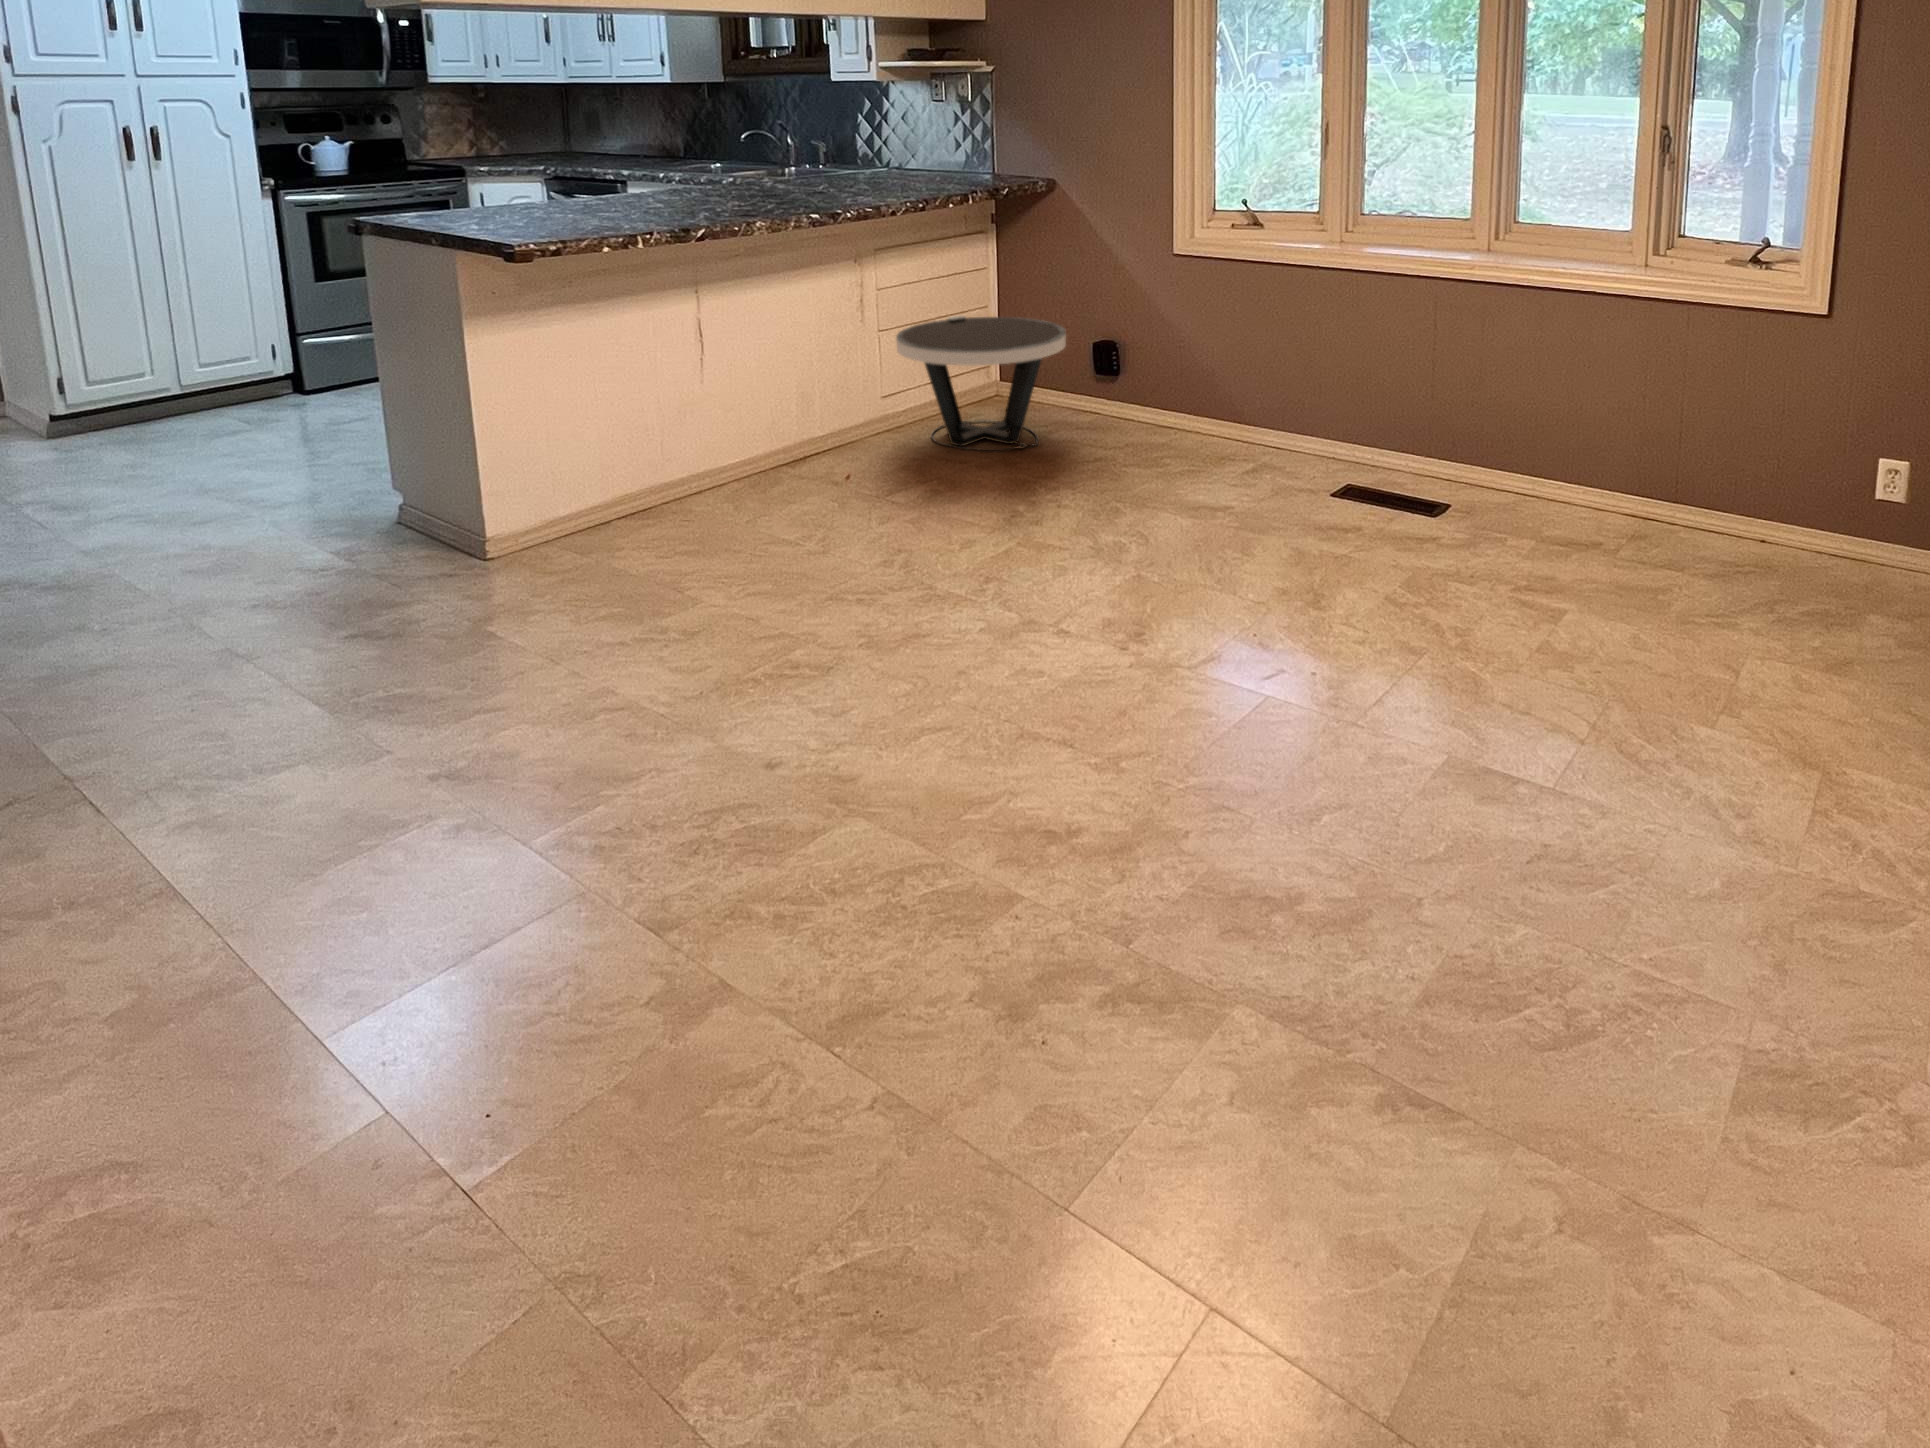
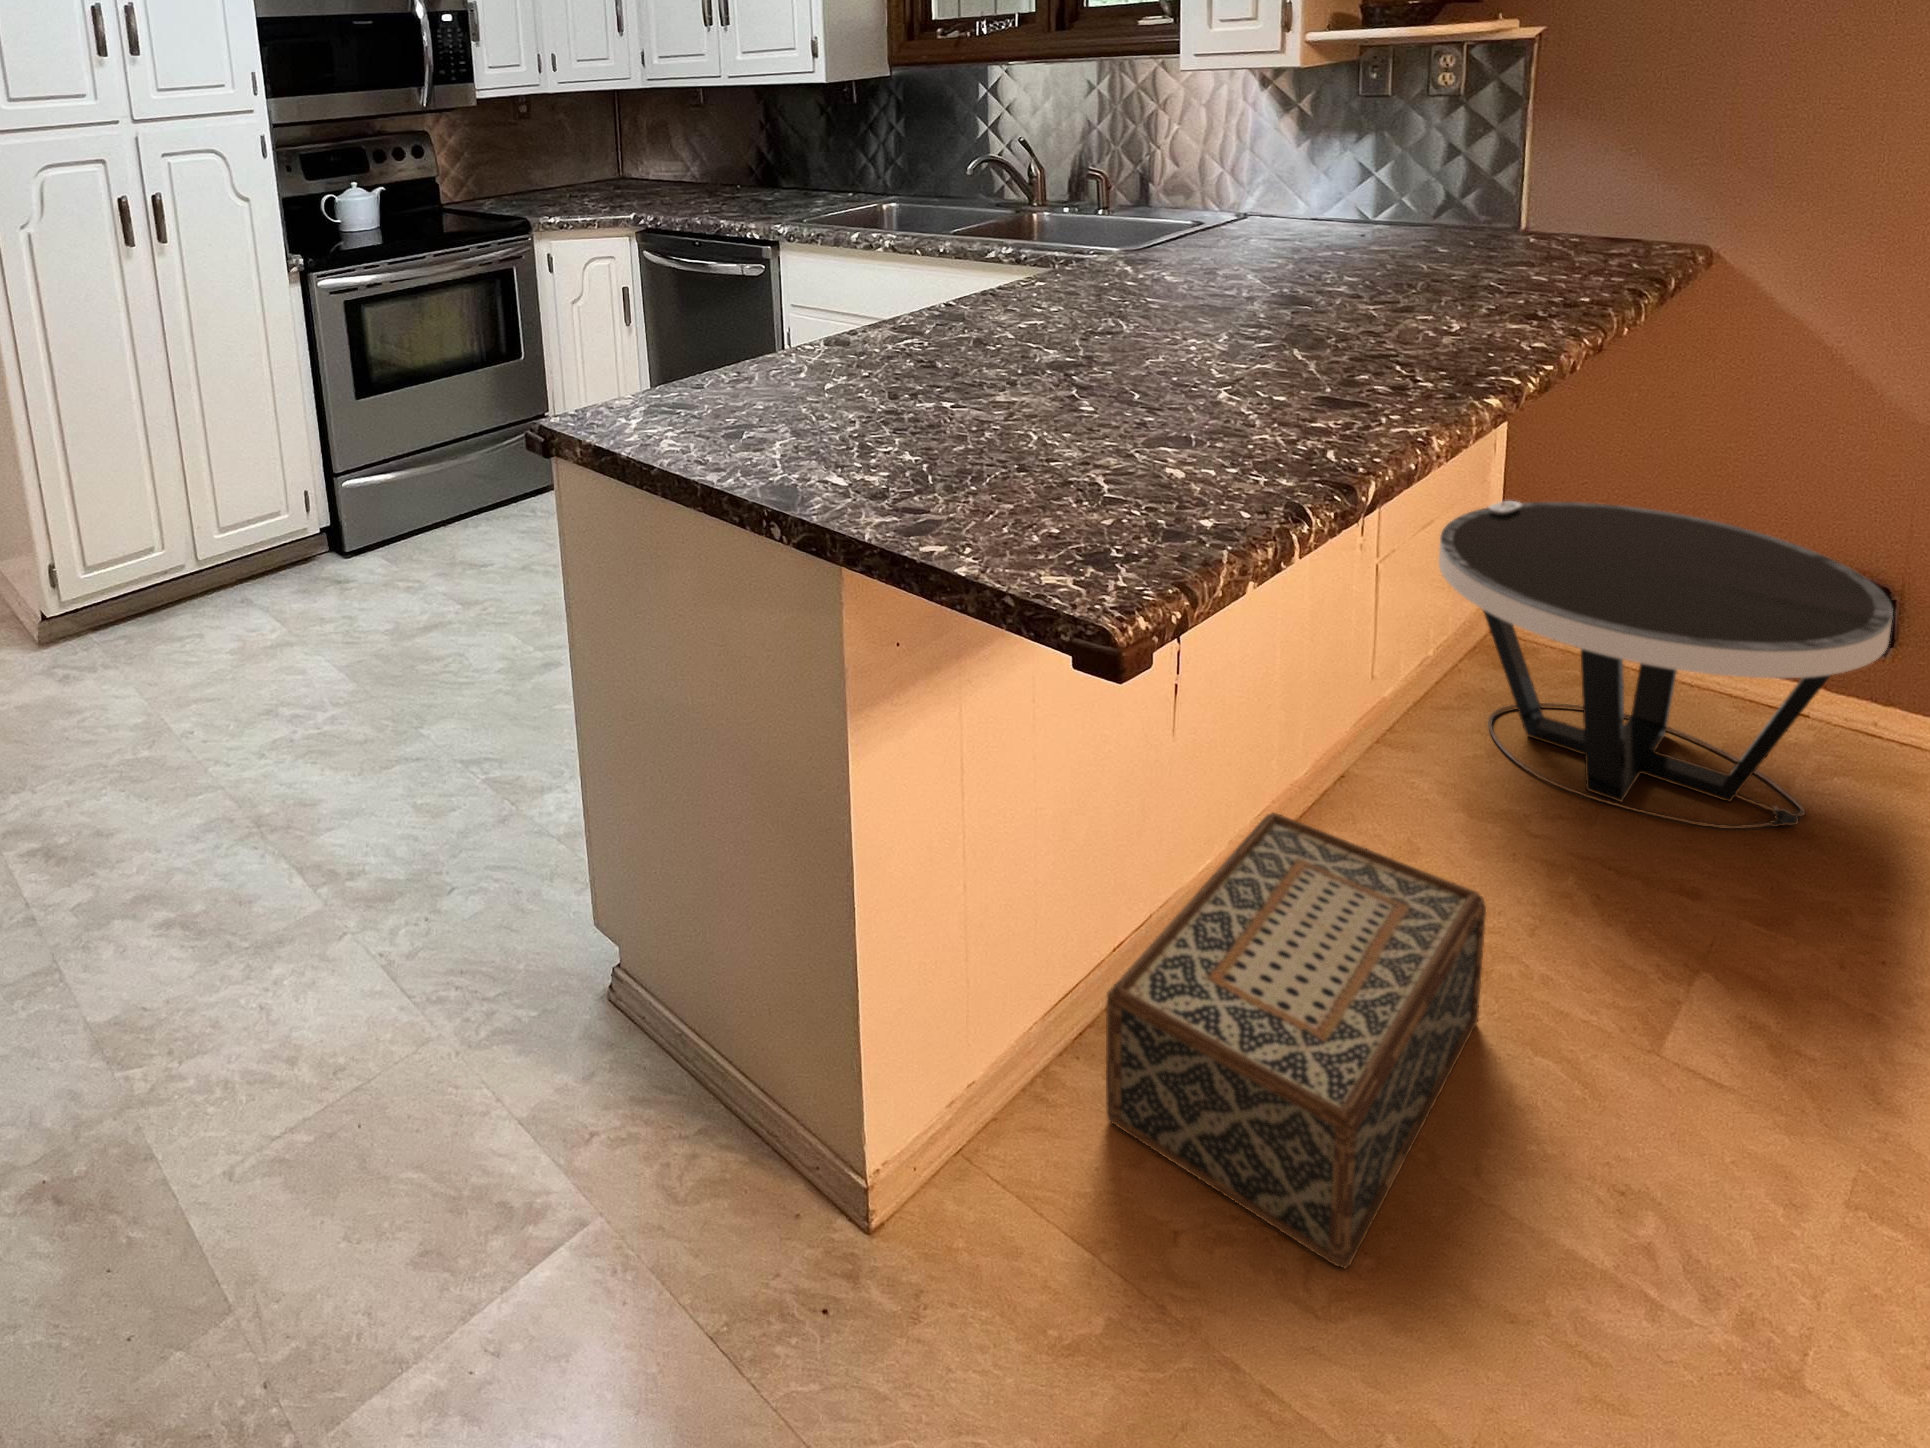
woven basket: none [599,426,802,551] -> present [1106,813,1486,1268]

